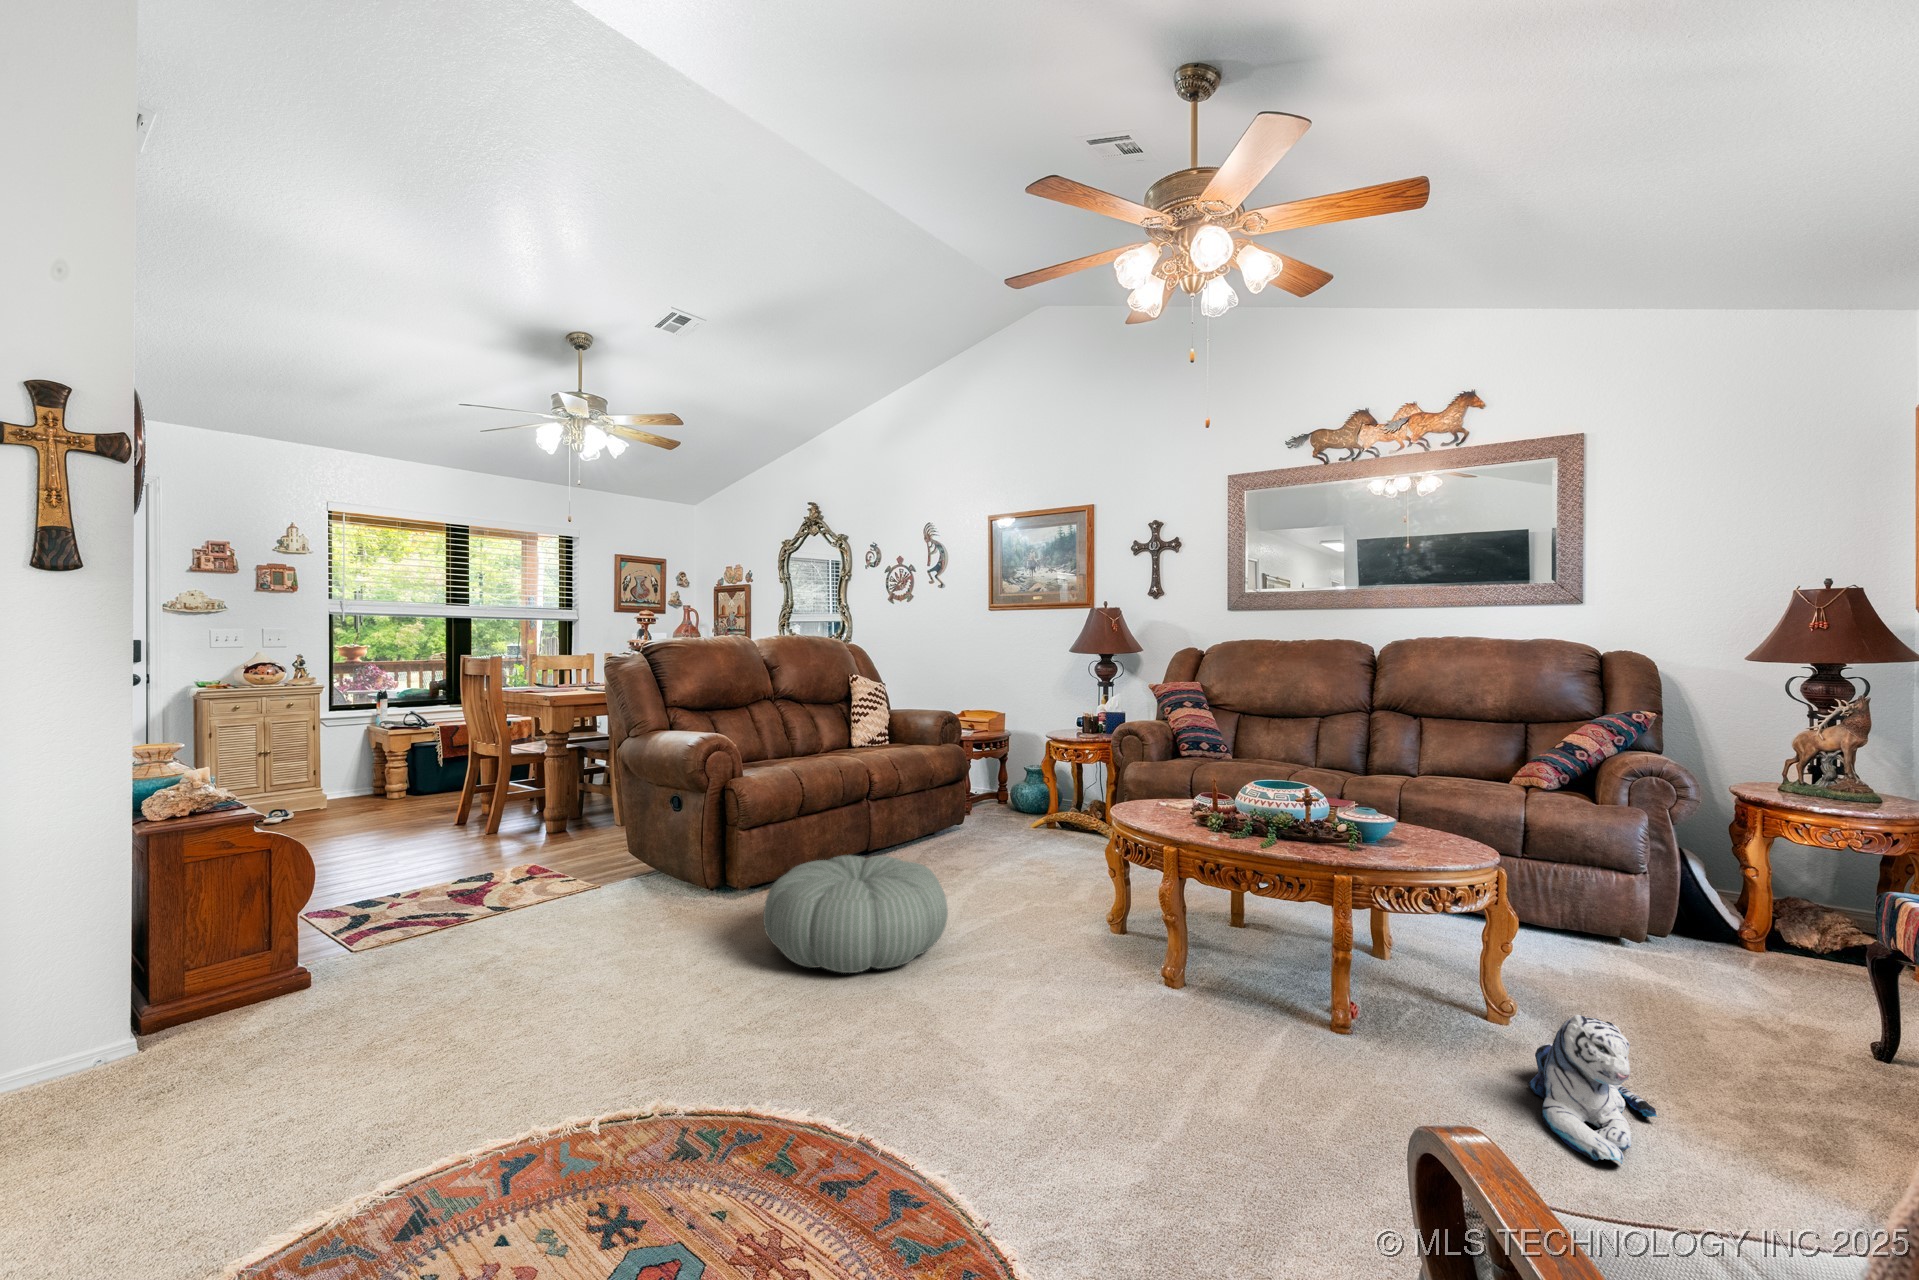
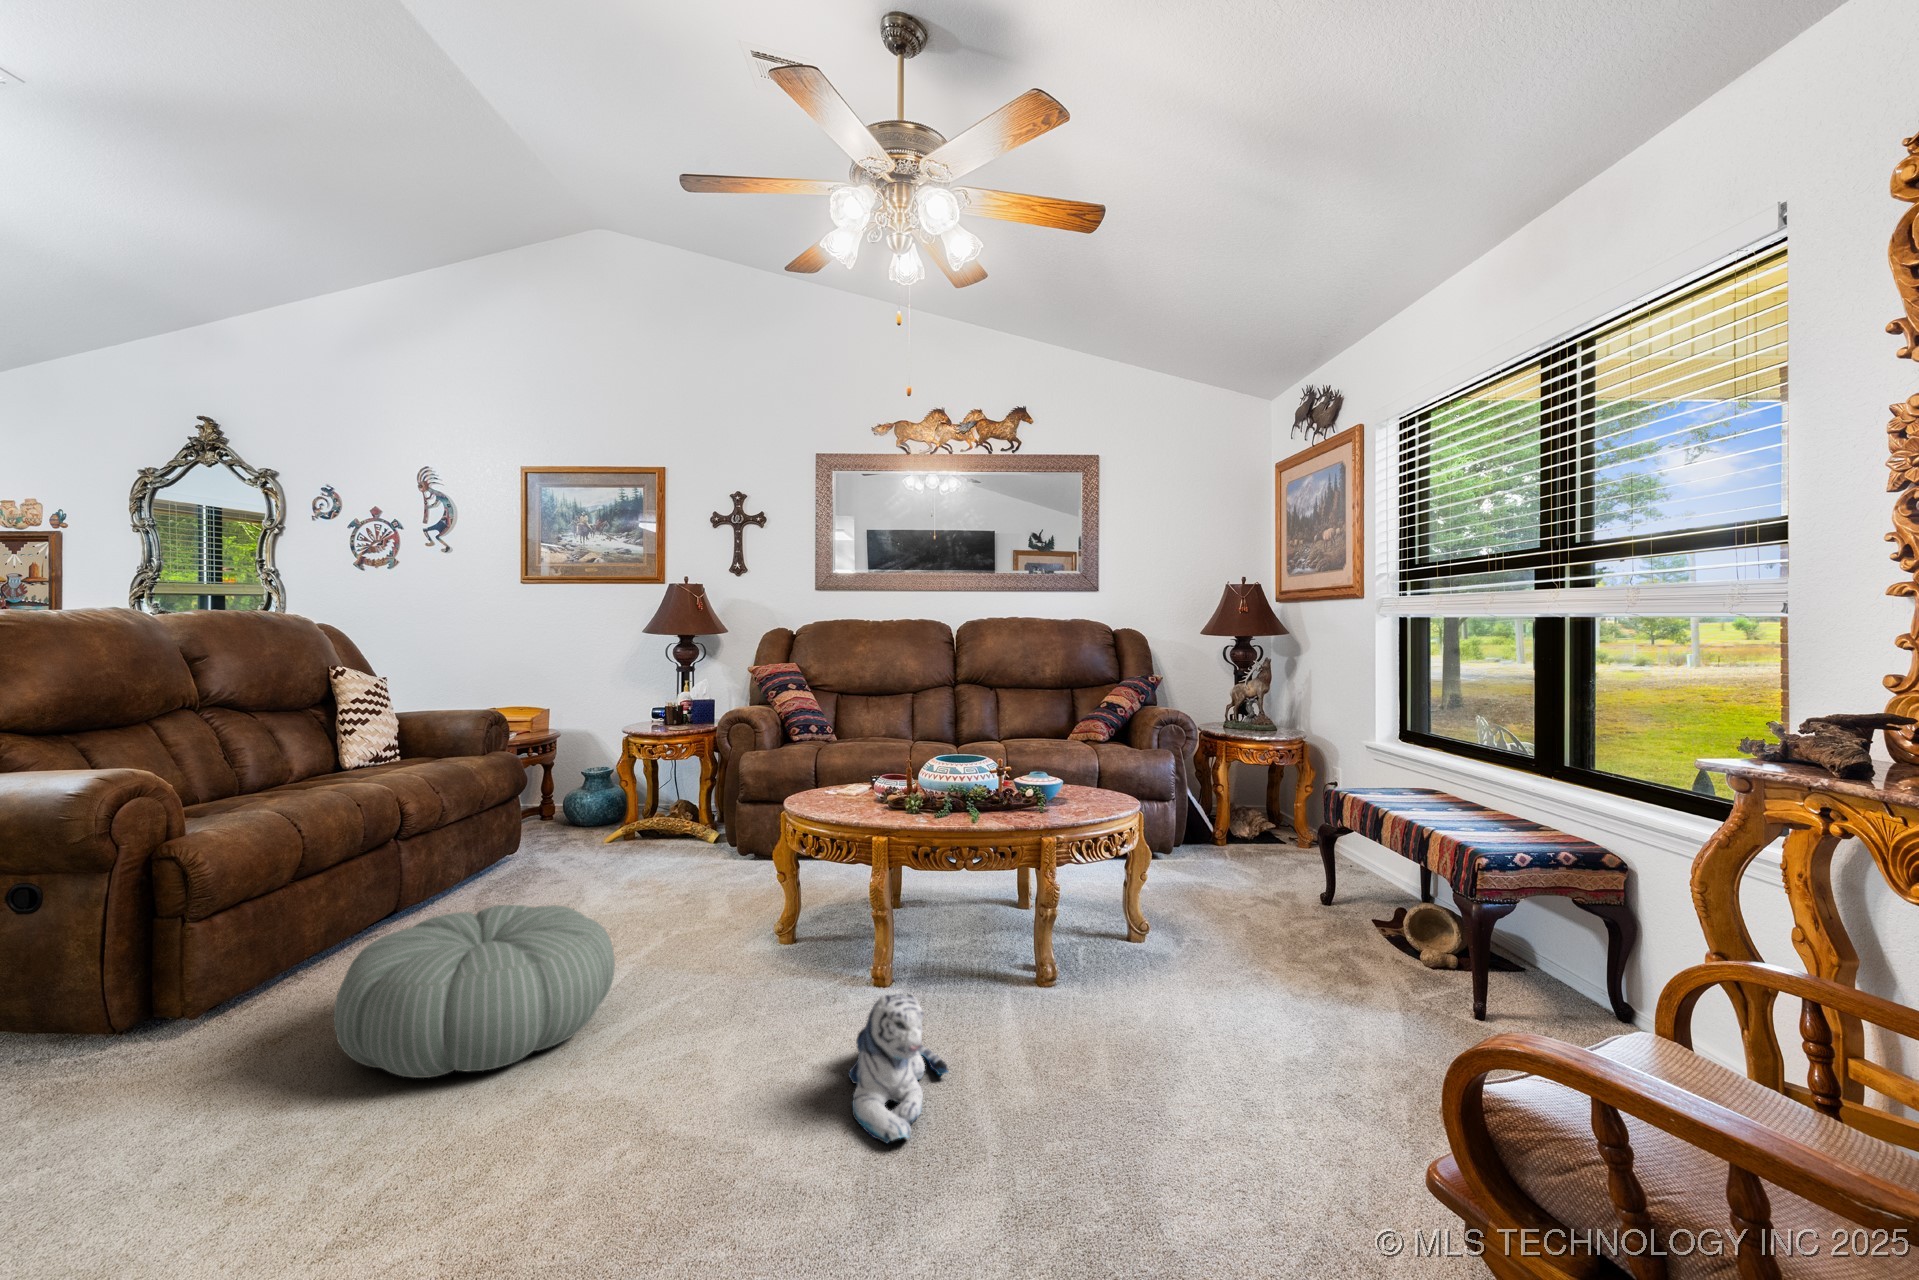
plush toy: present [1528,1015,1657,1164] -> present [848,994,948,1144]

